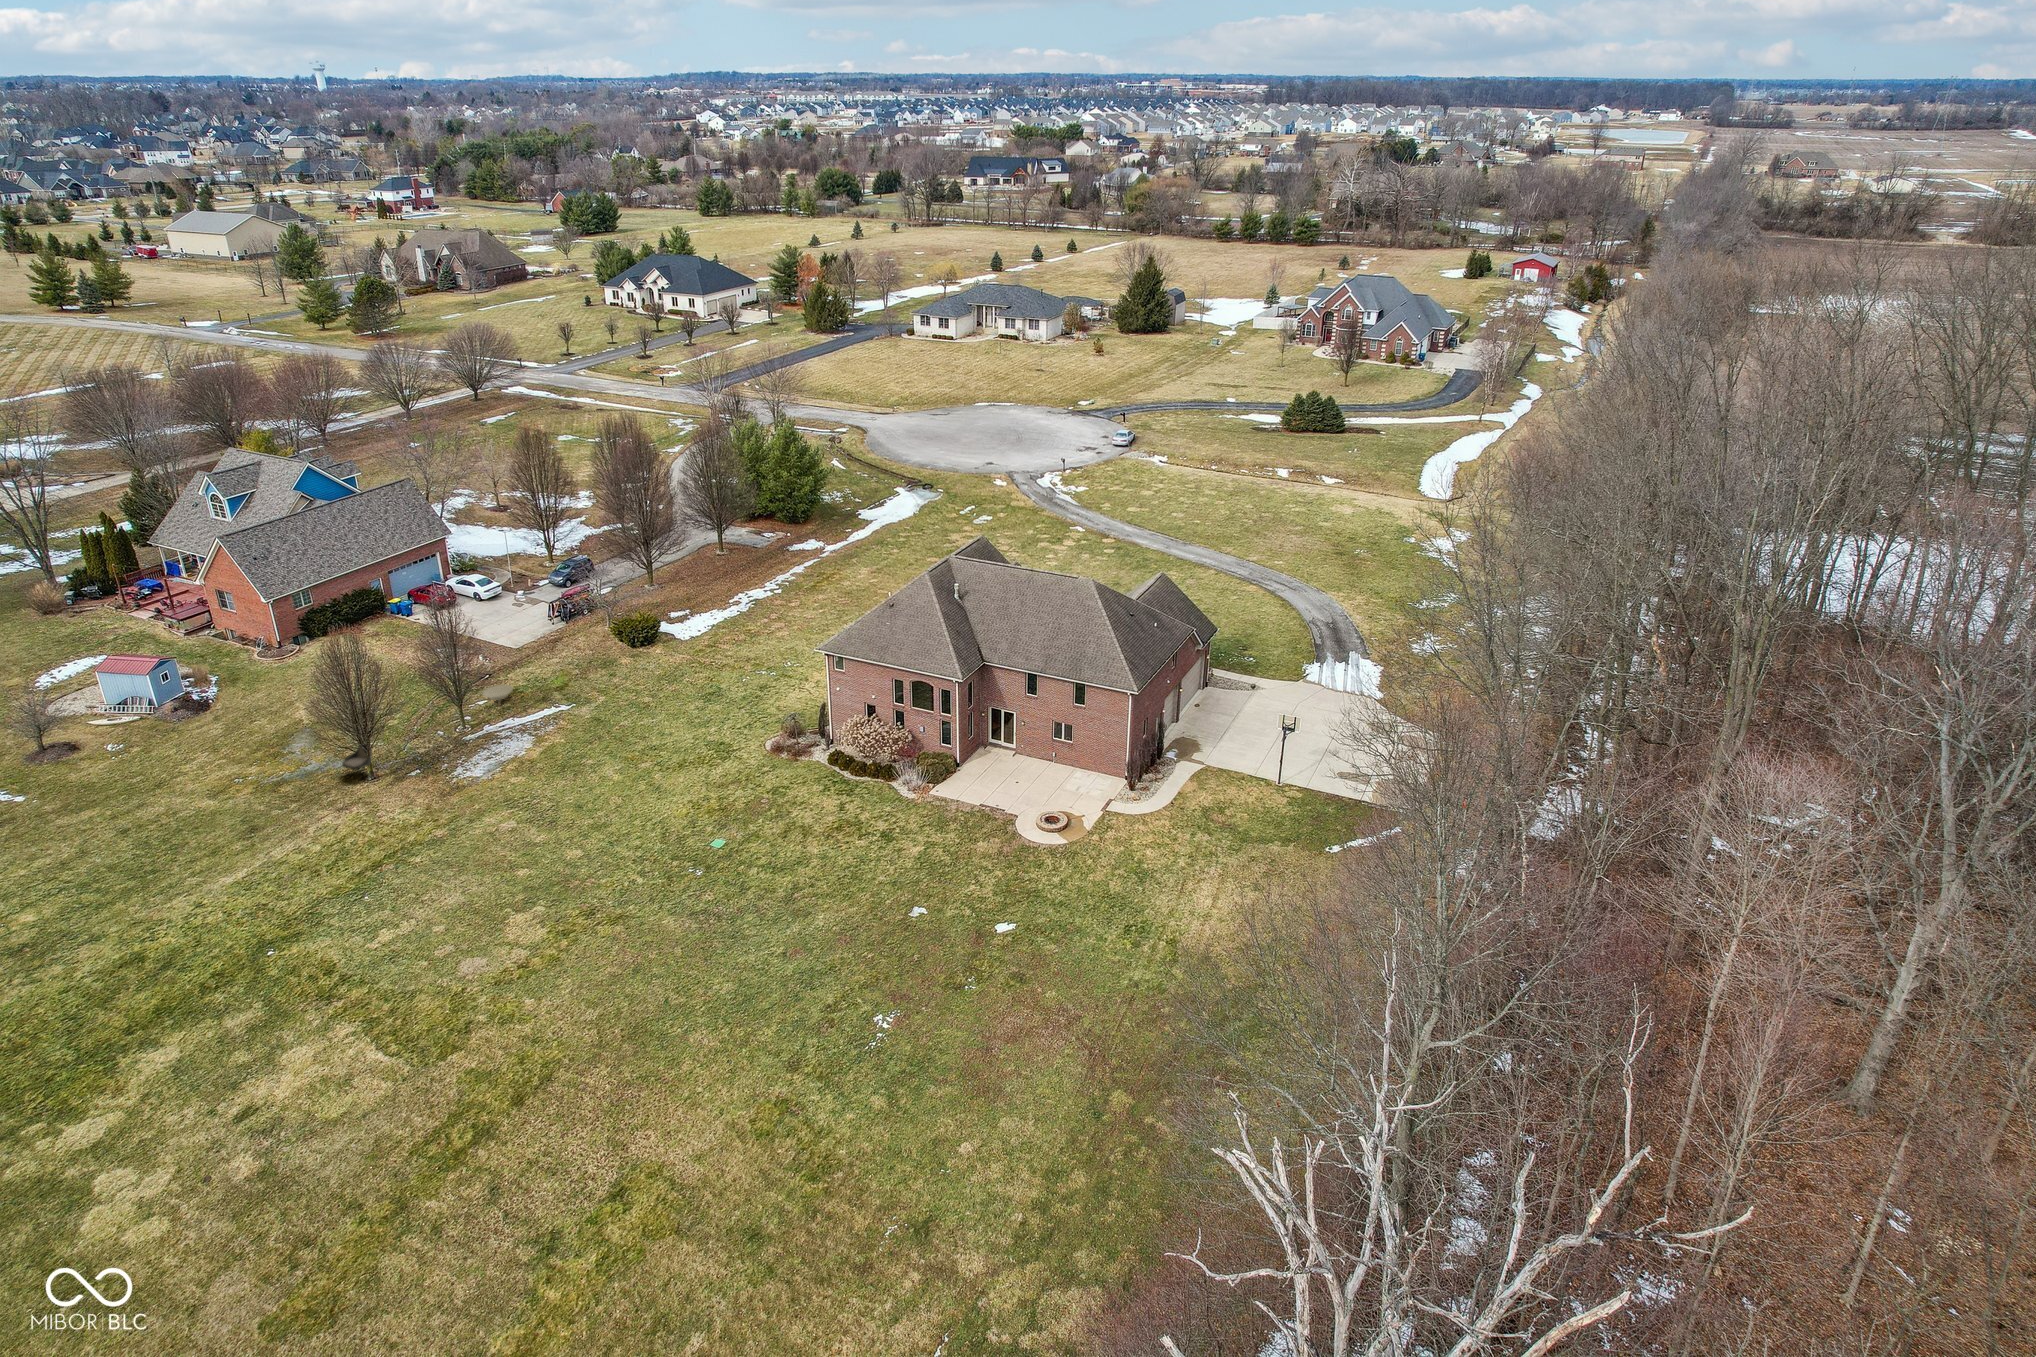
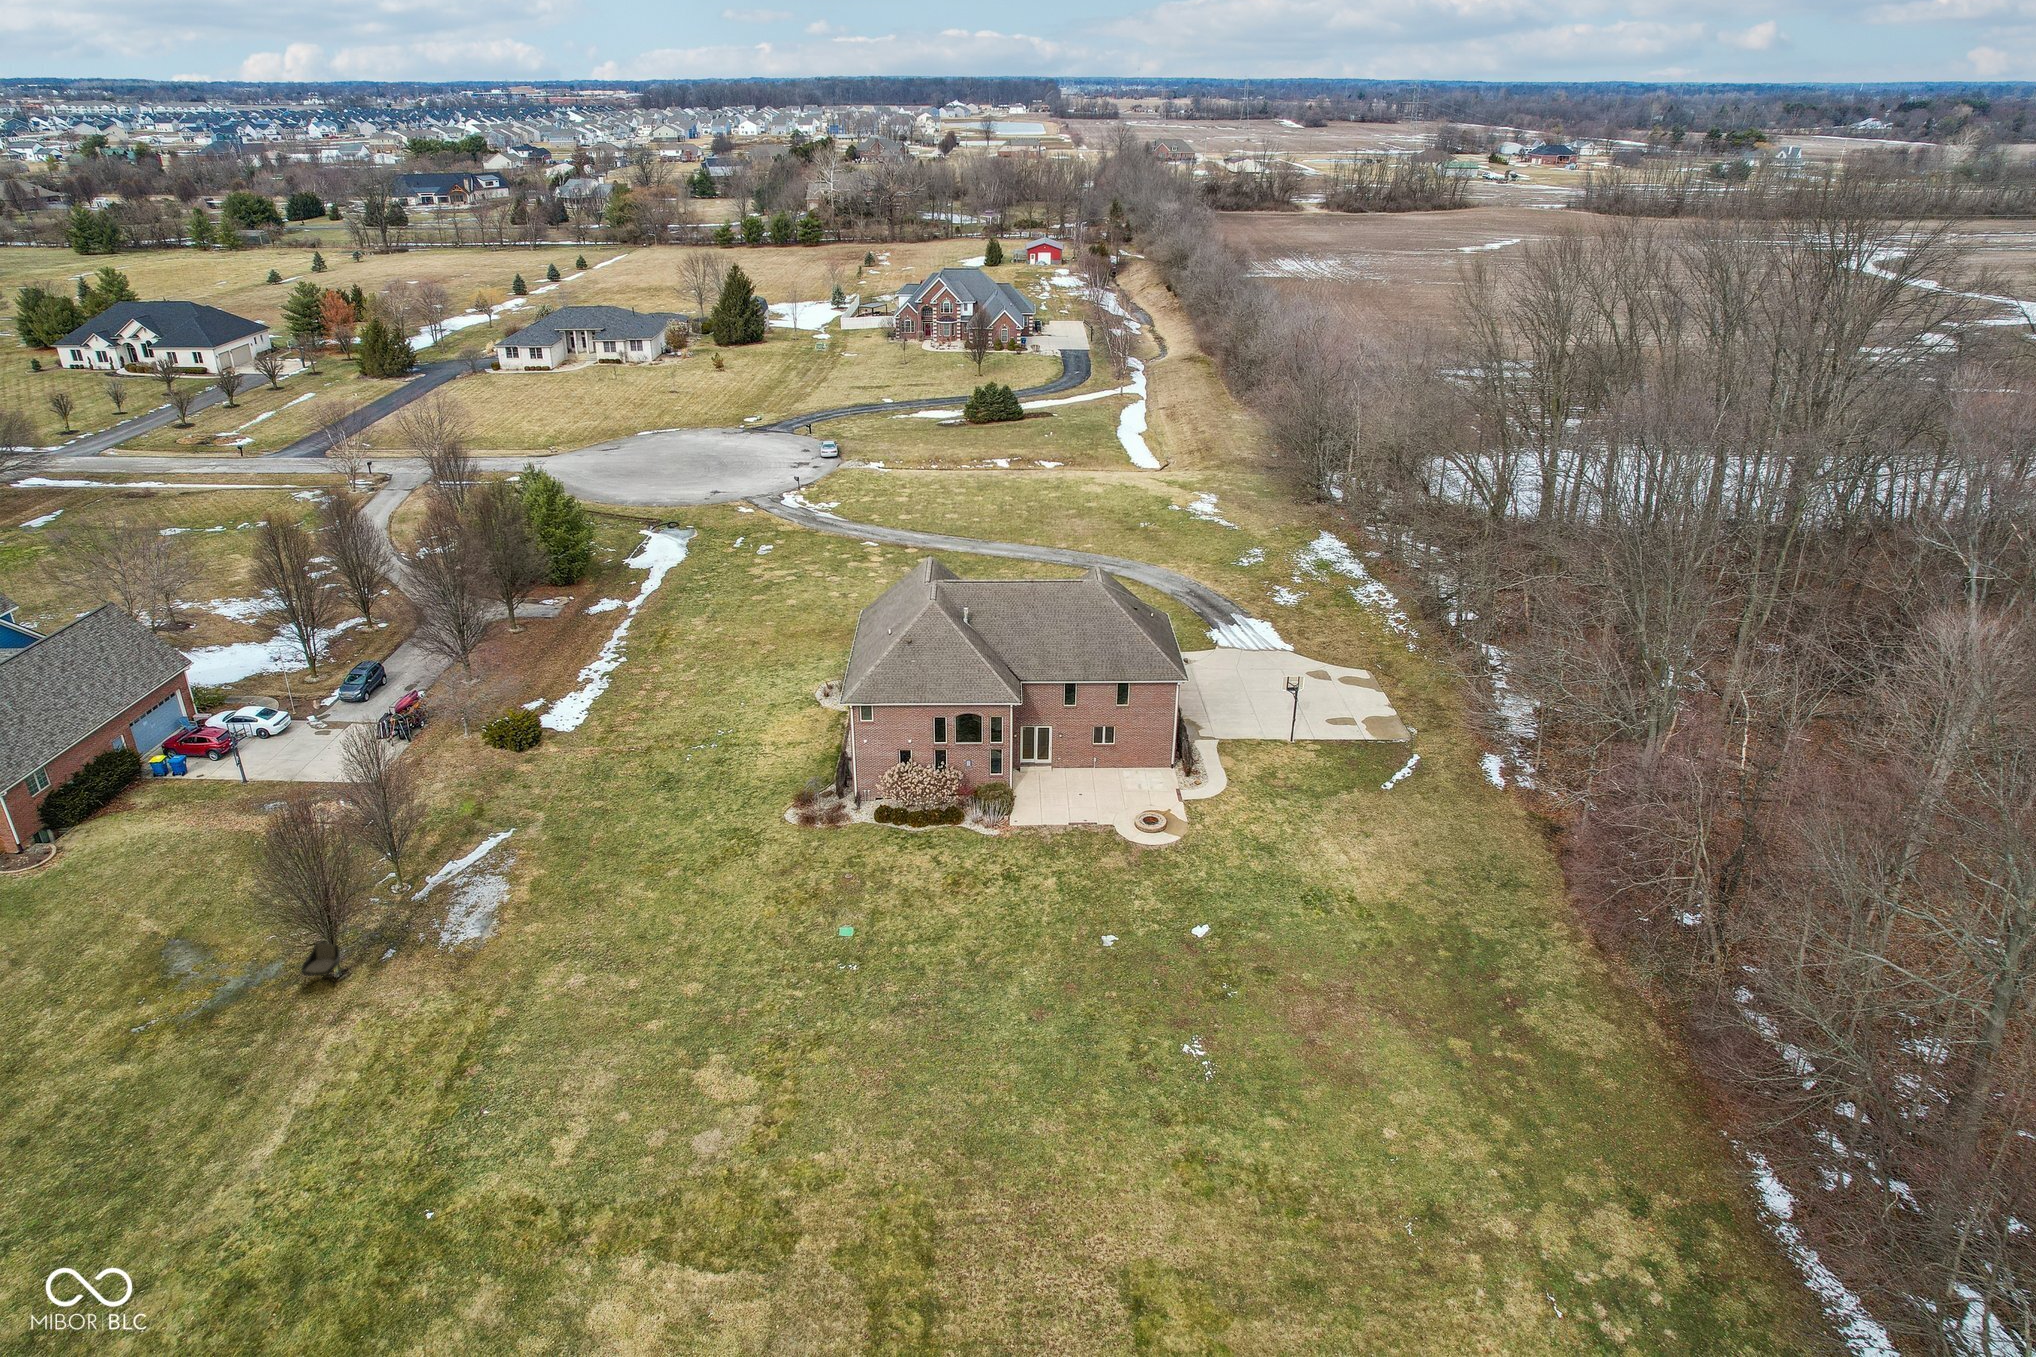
round table: present [483,685,513,706] -> none [402,826,441,855]

